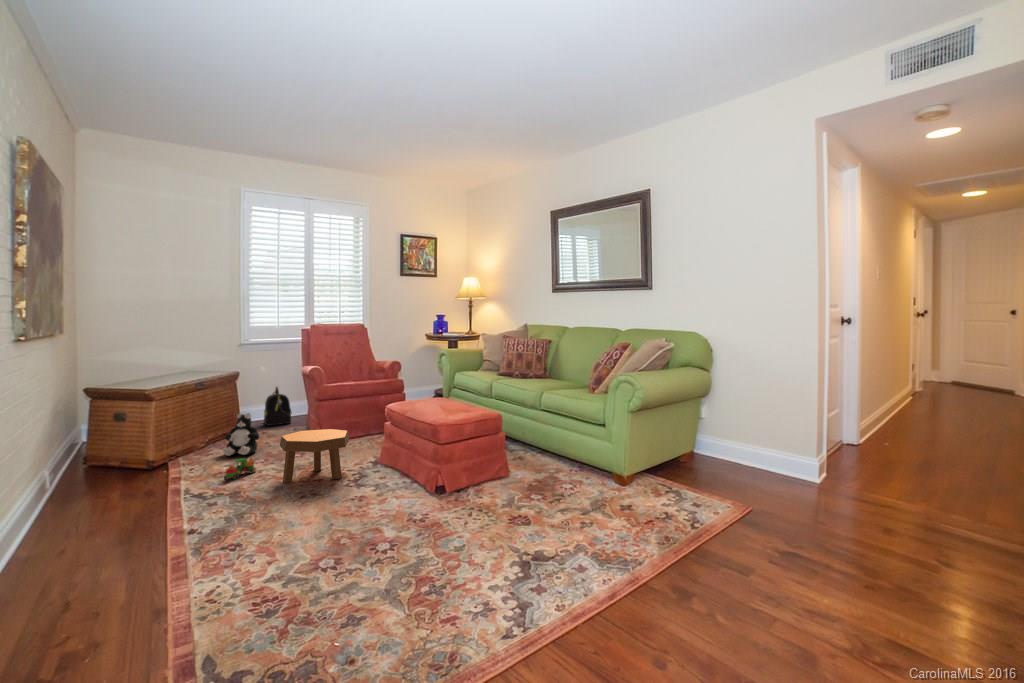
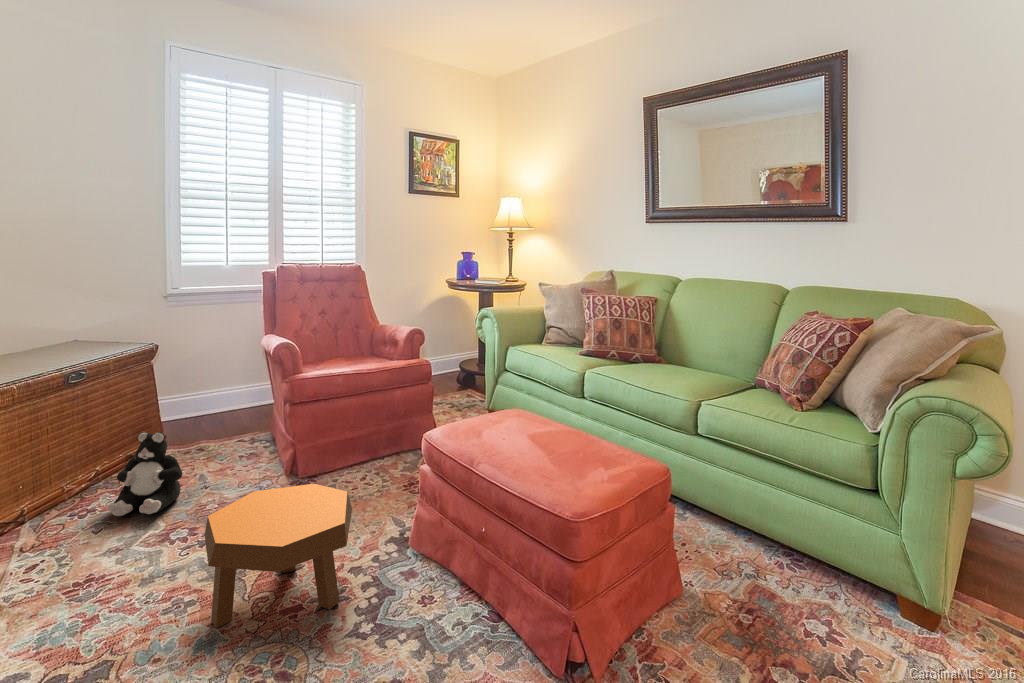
backpack: present [264,387,292,426] -> none [208,361,252,423]
toy train: present [224,458,257,480] -> none [81,549,164,614]

